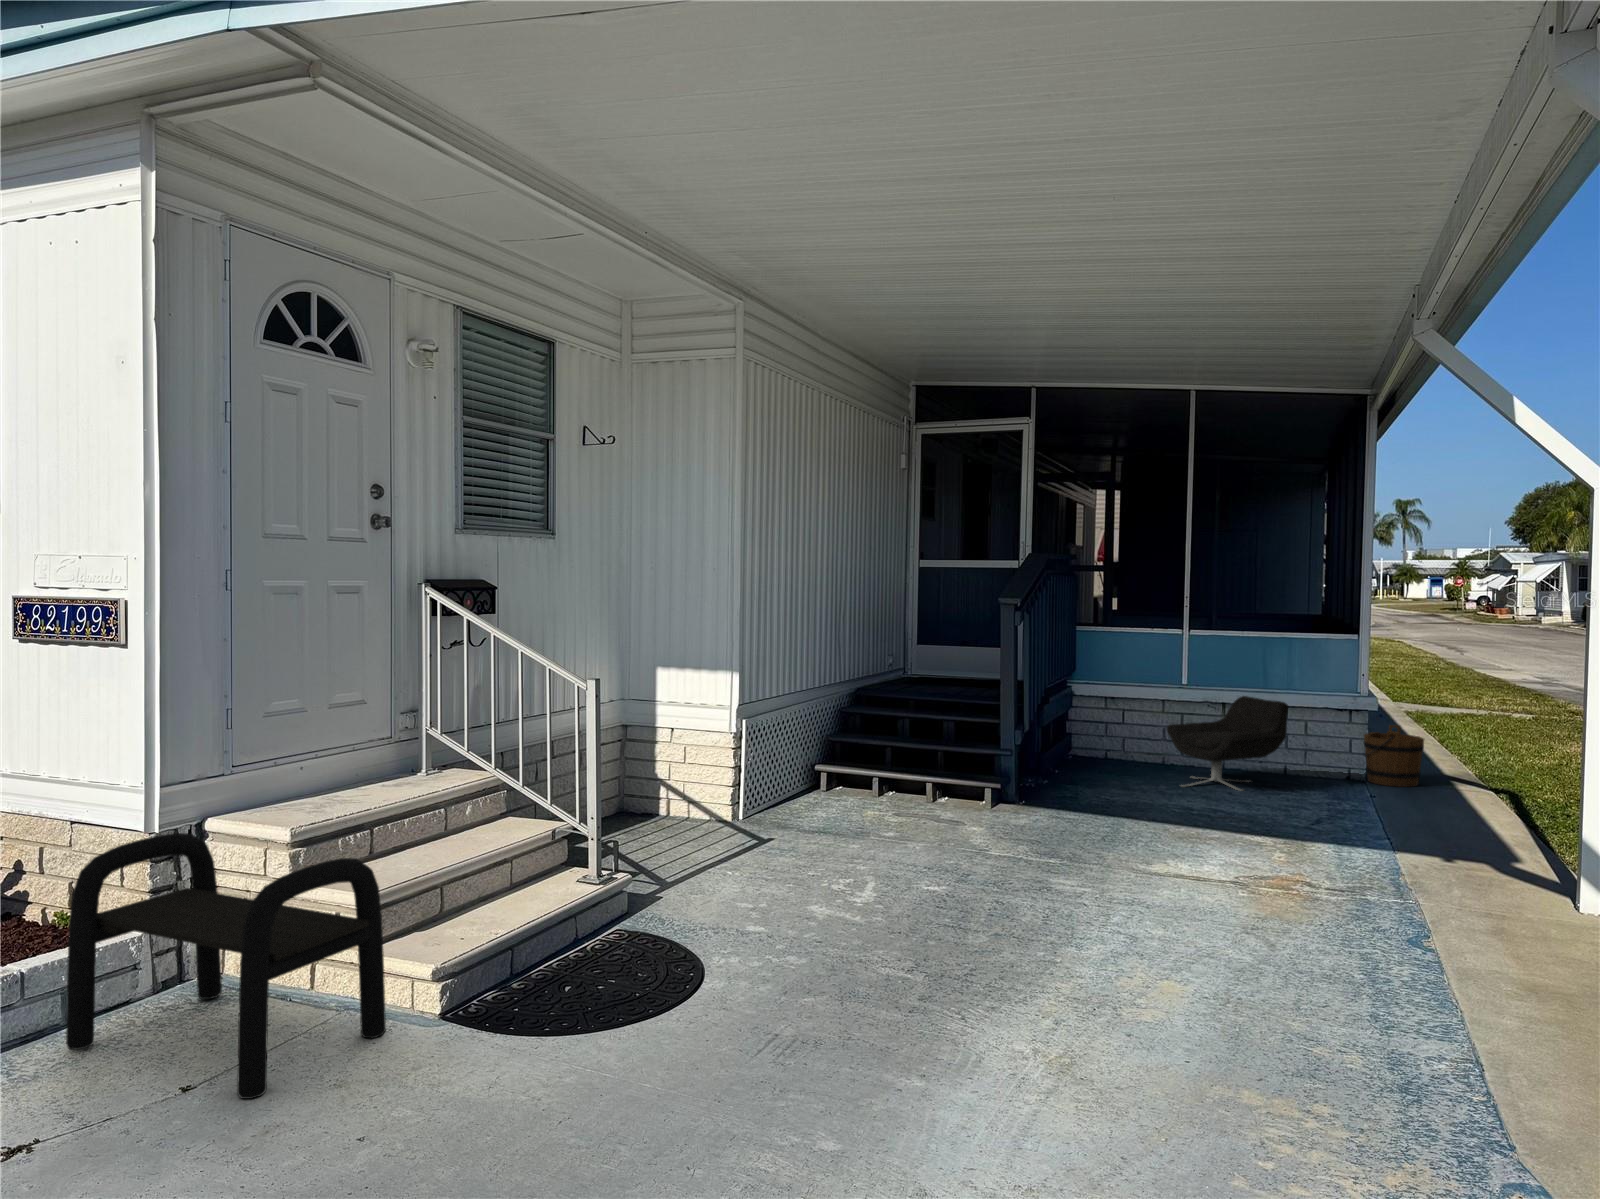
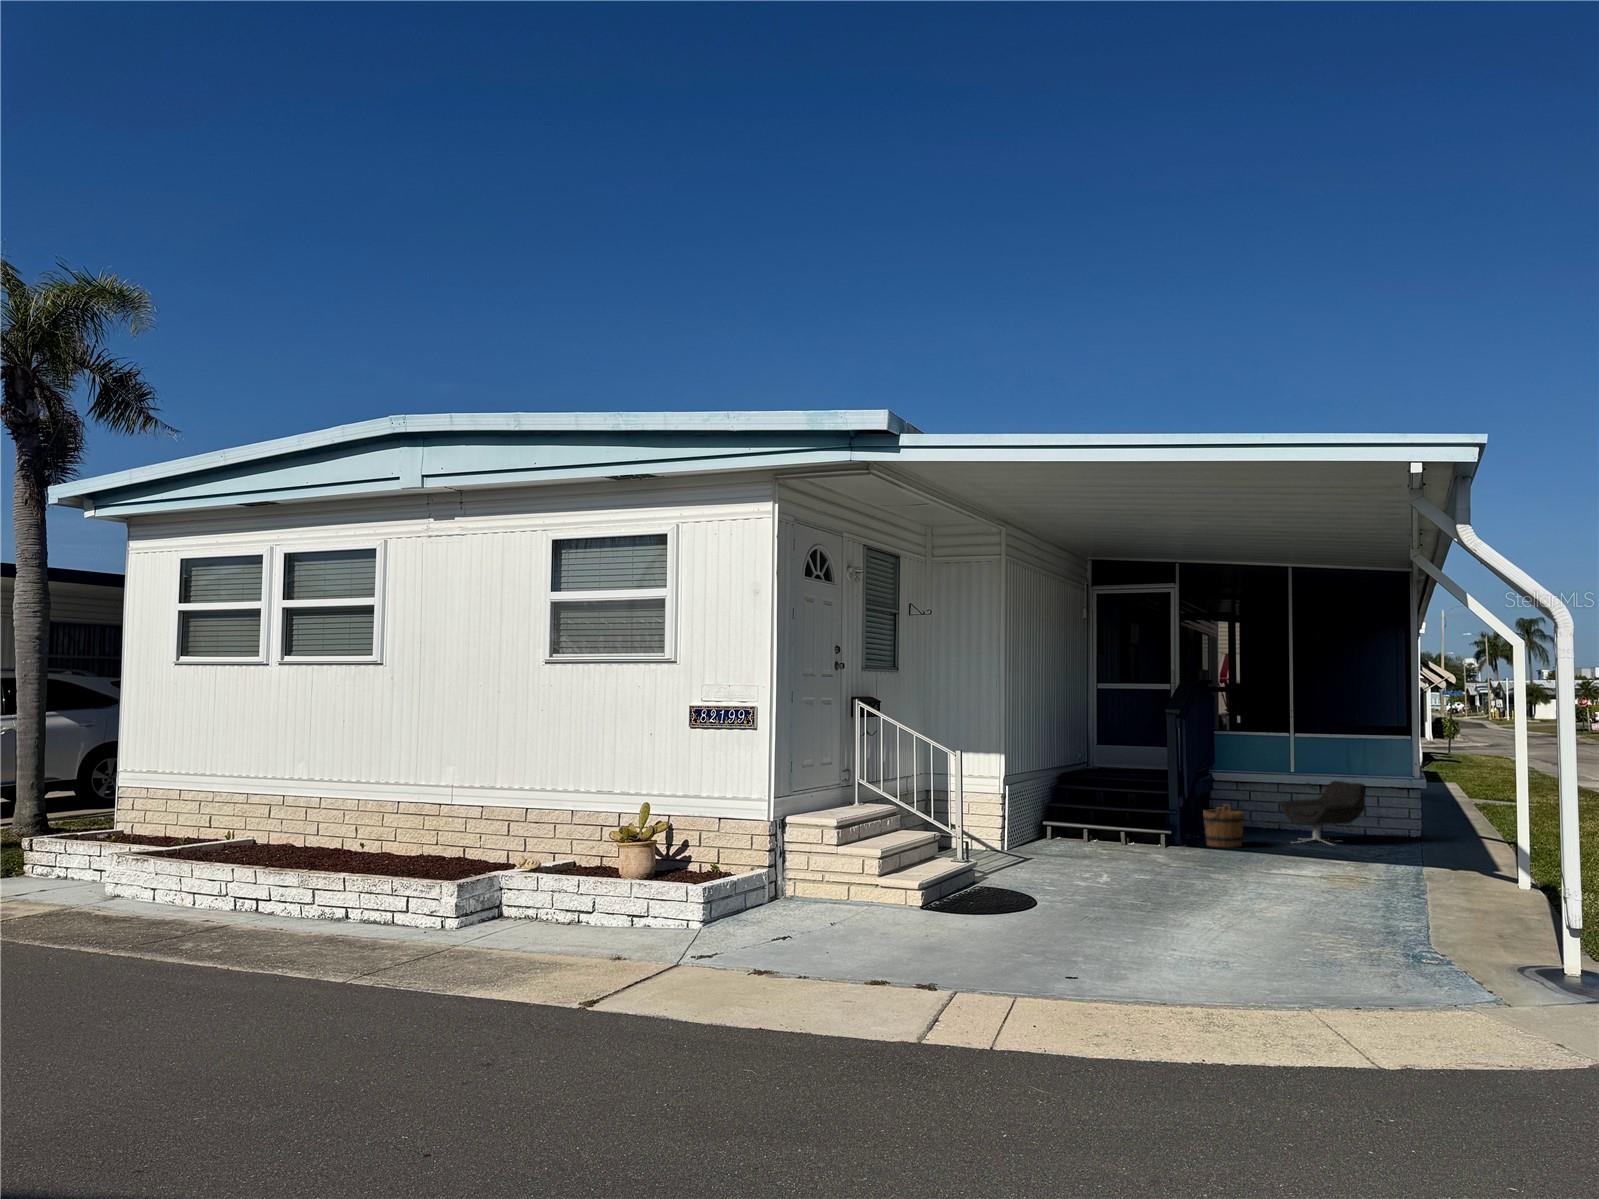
bucket: present [1364,725,1424,787] -> present [1203,804,1244,848]
bench: present [66,833,386,1099] -> none [755,821,899,929]

